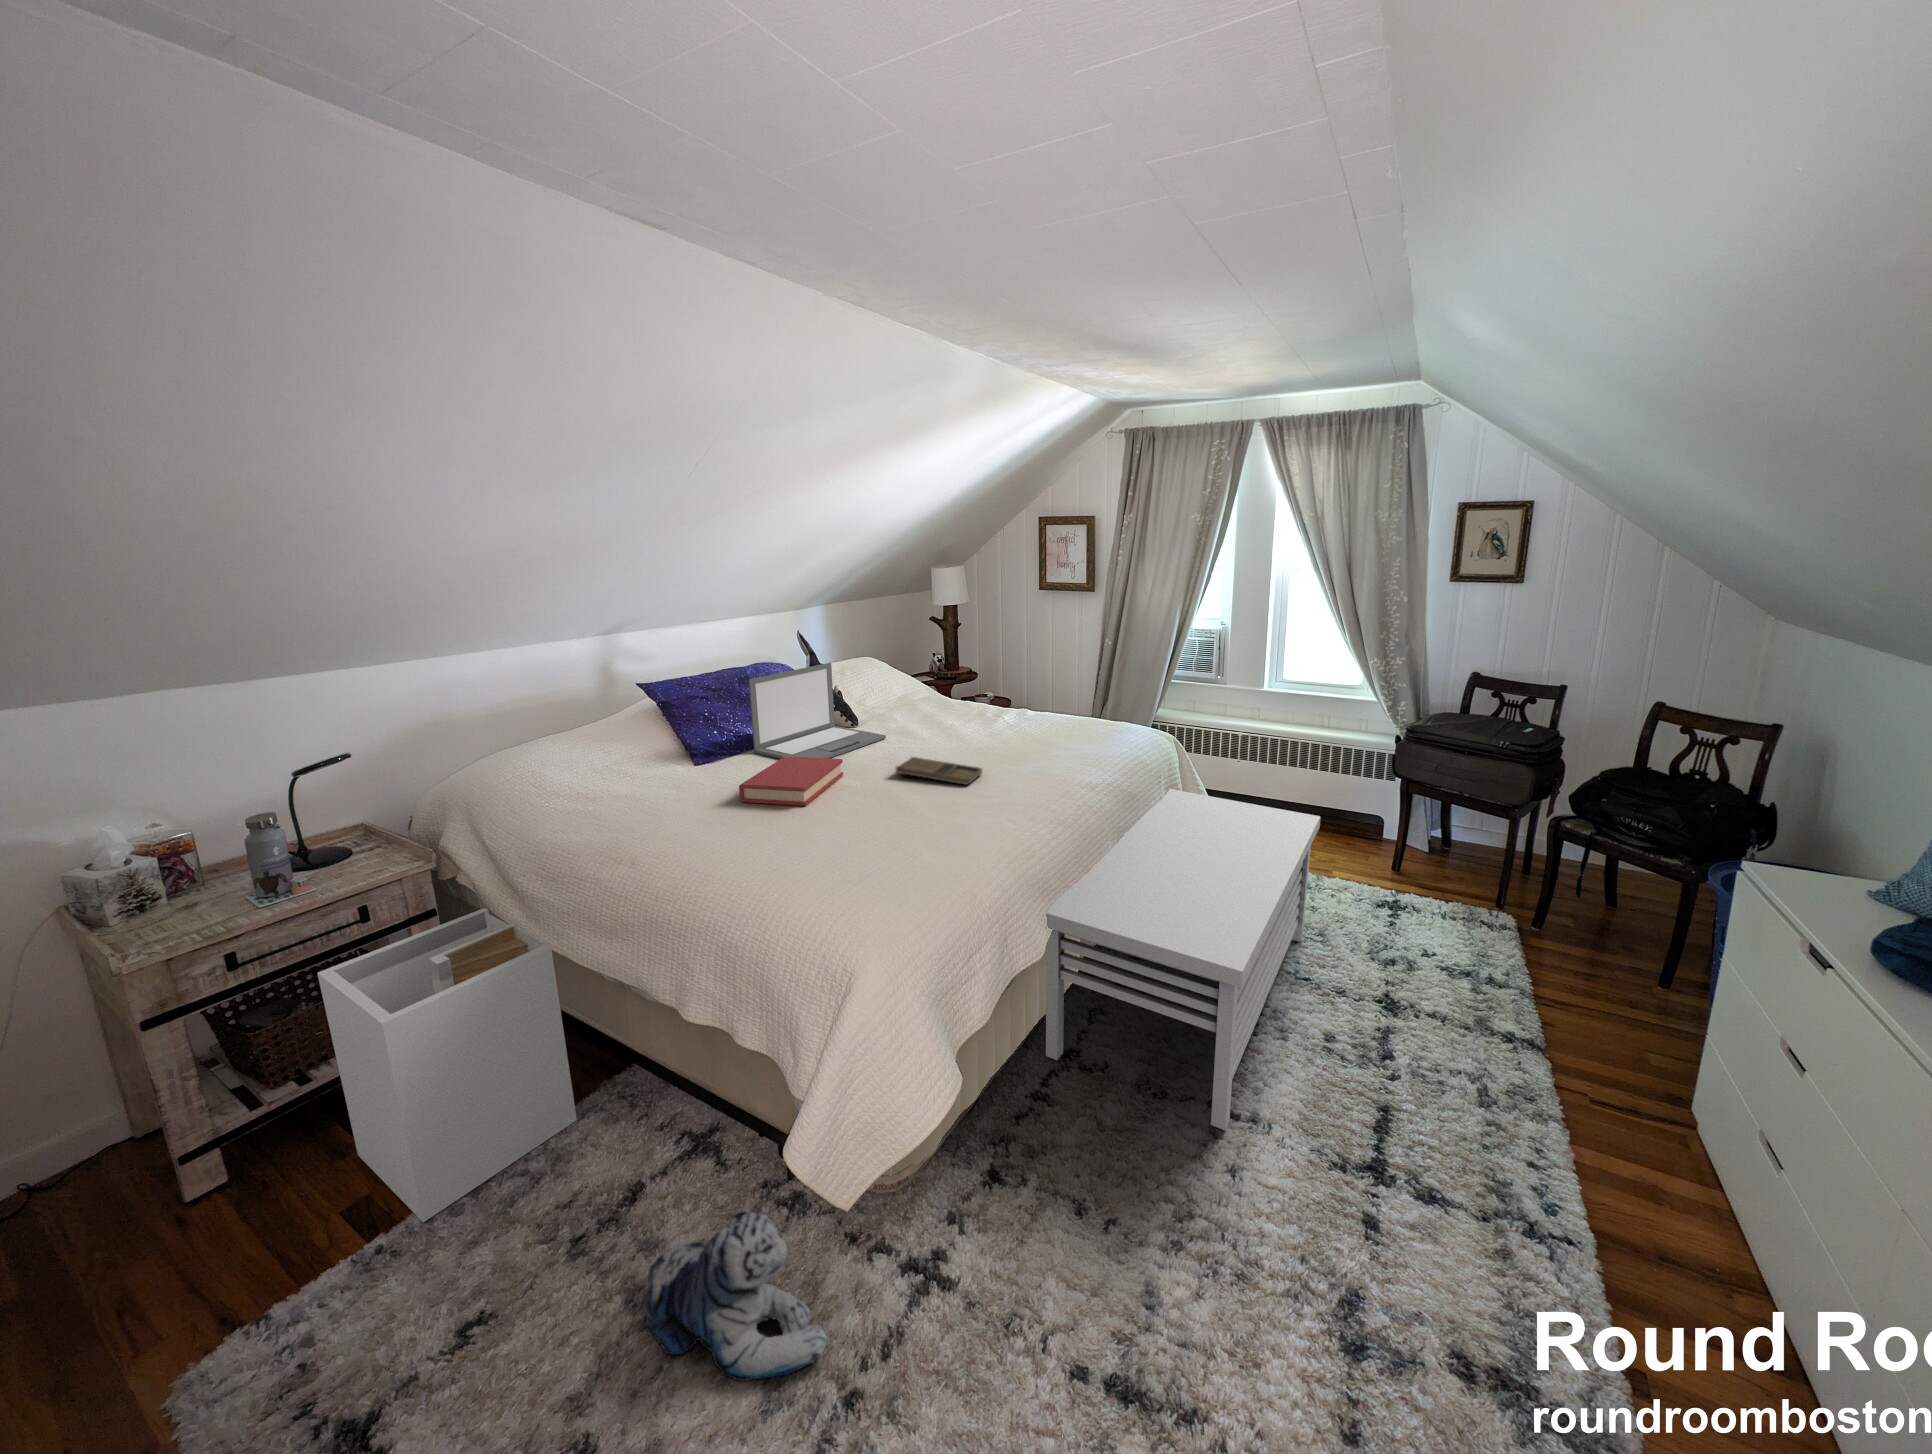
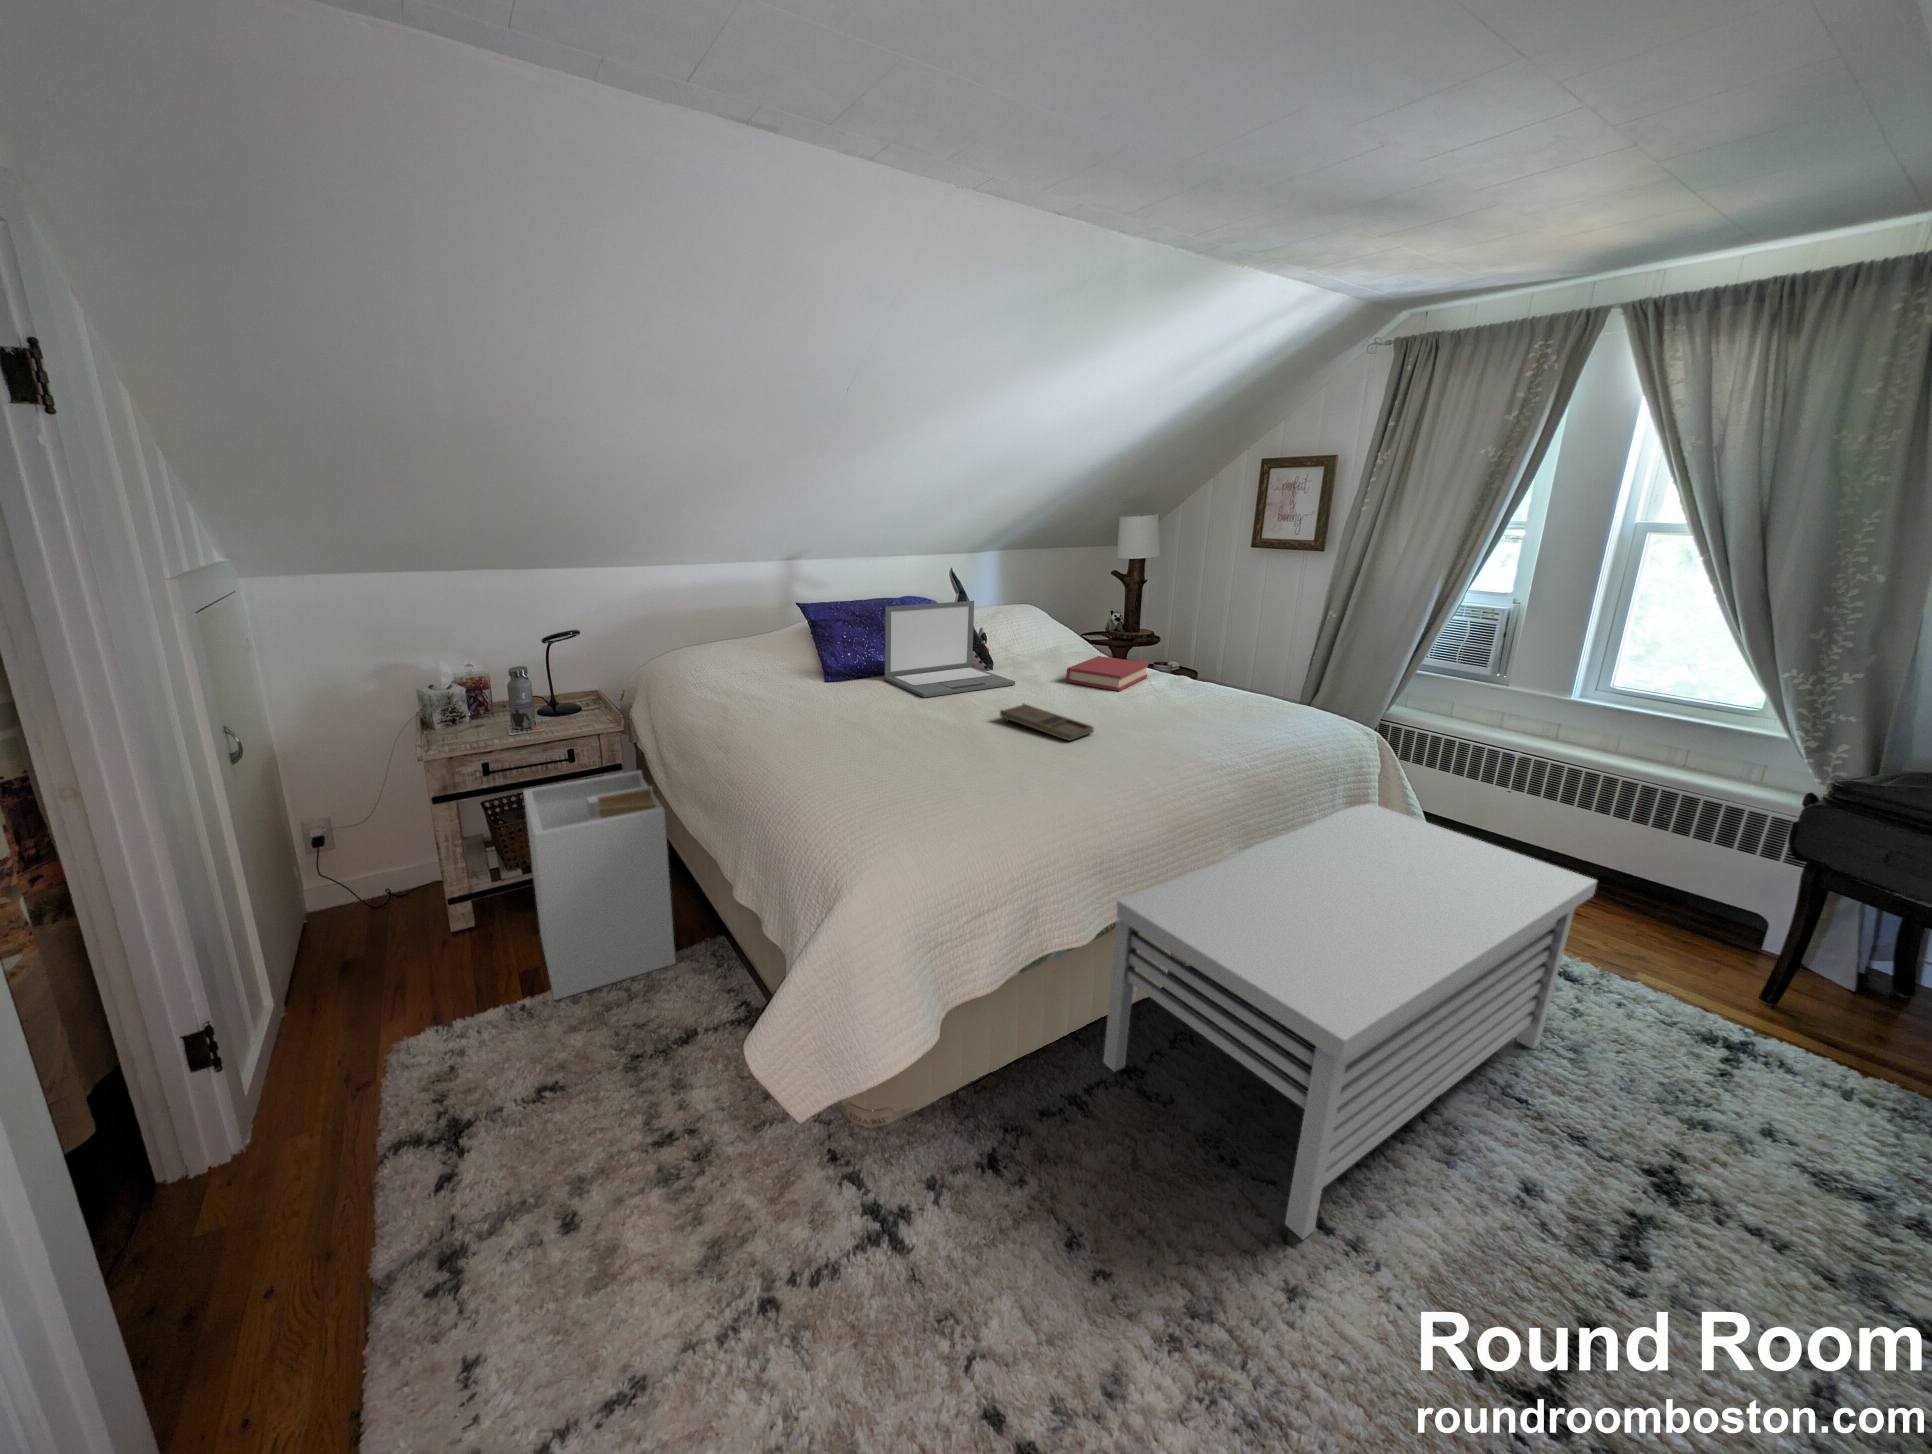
hardback book: present [739,756,843,806] -> present [1066,656,1149,691]
plush toy: present [643,1209,828,1381] -> none [649,1083,773,1252]

